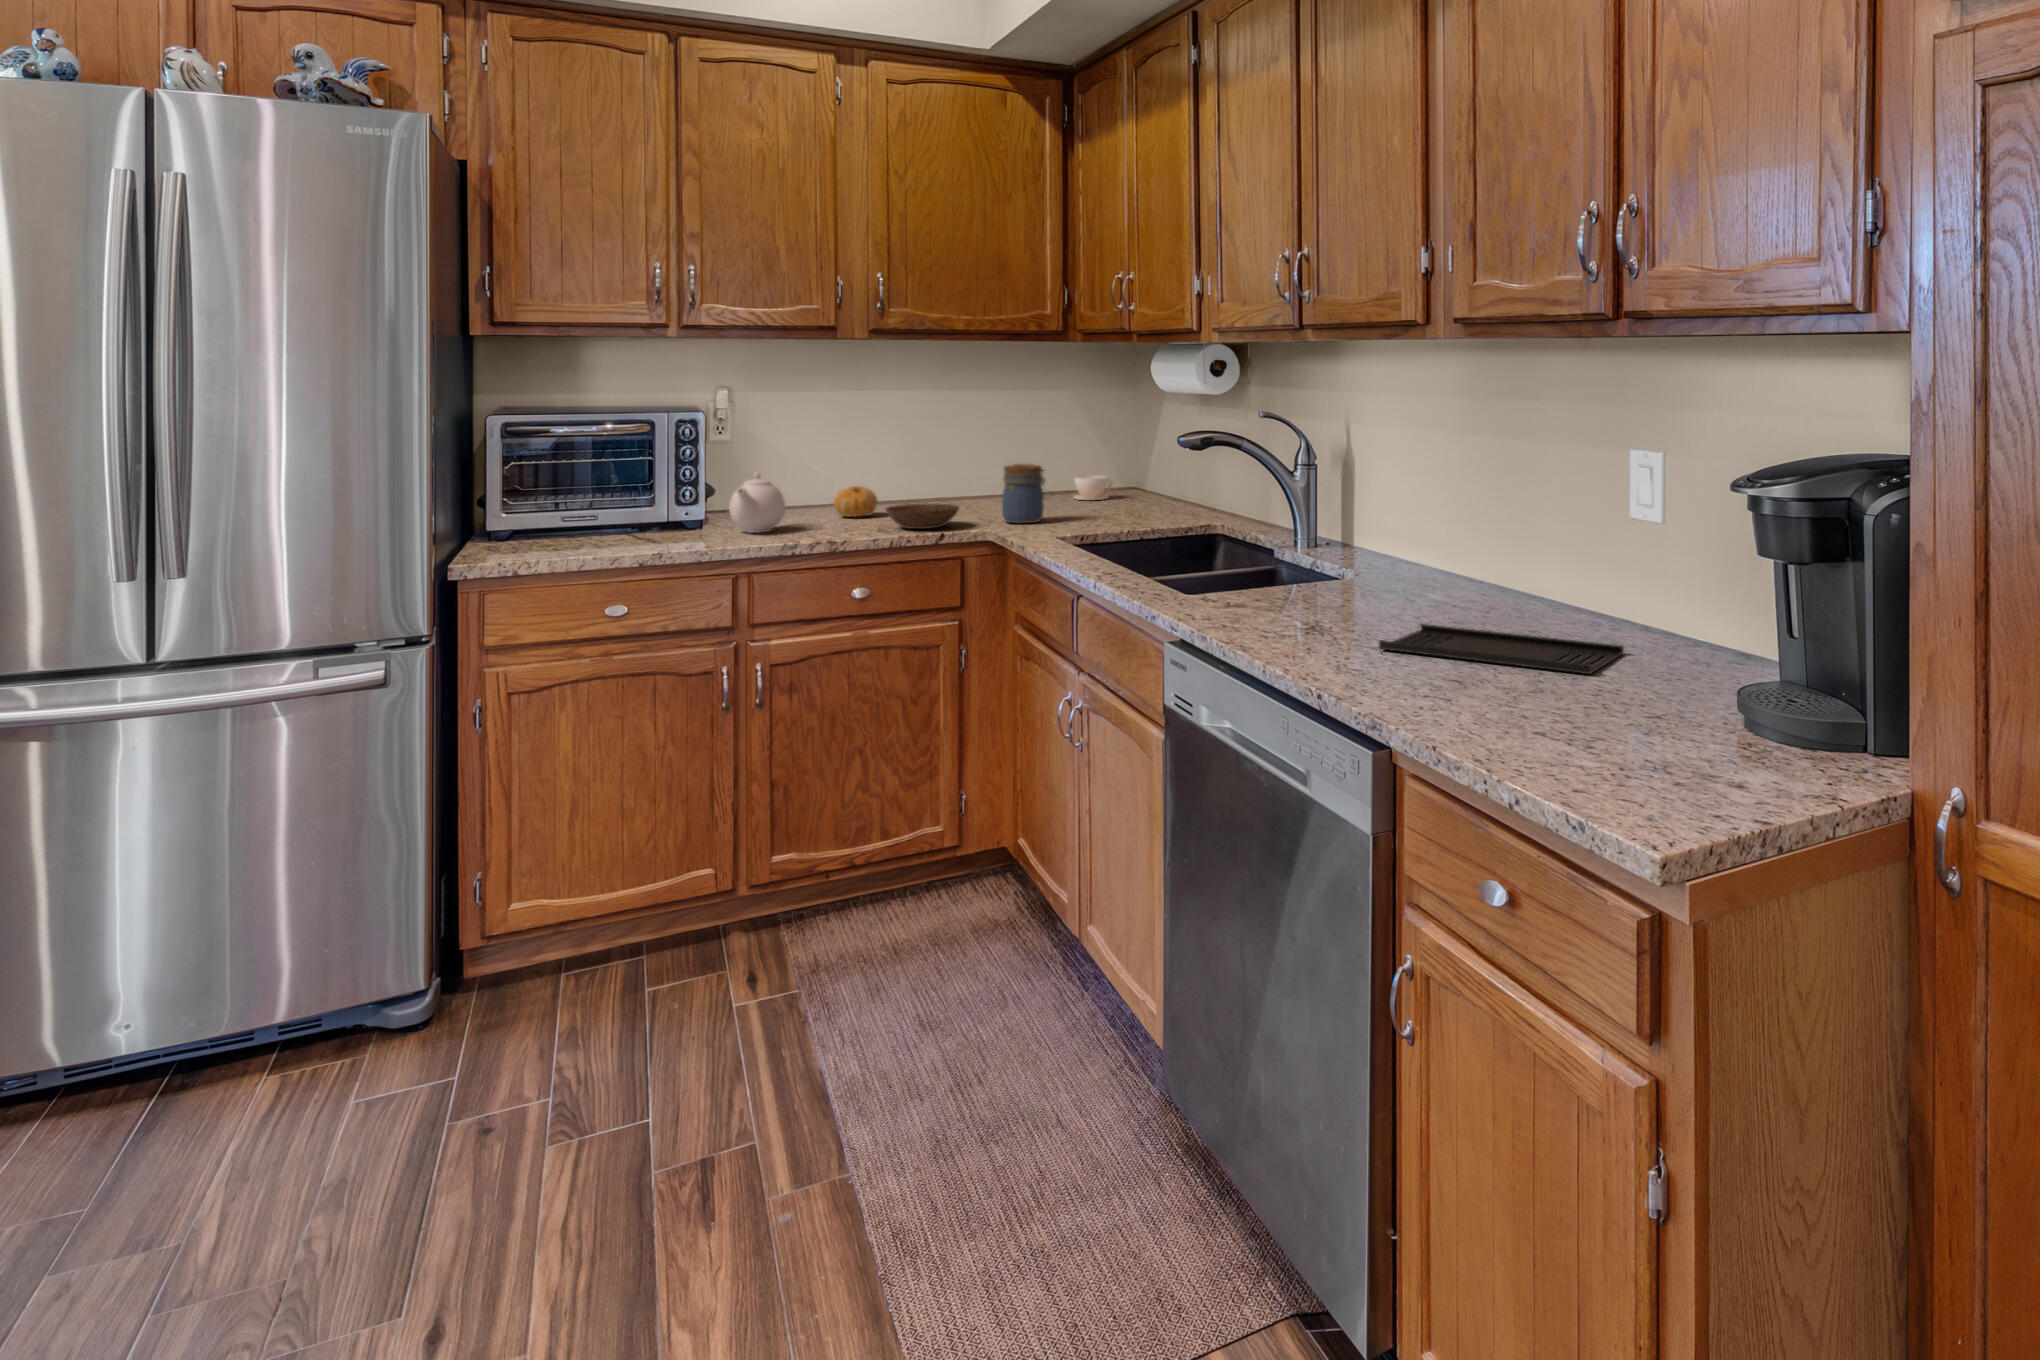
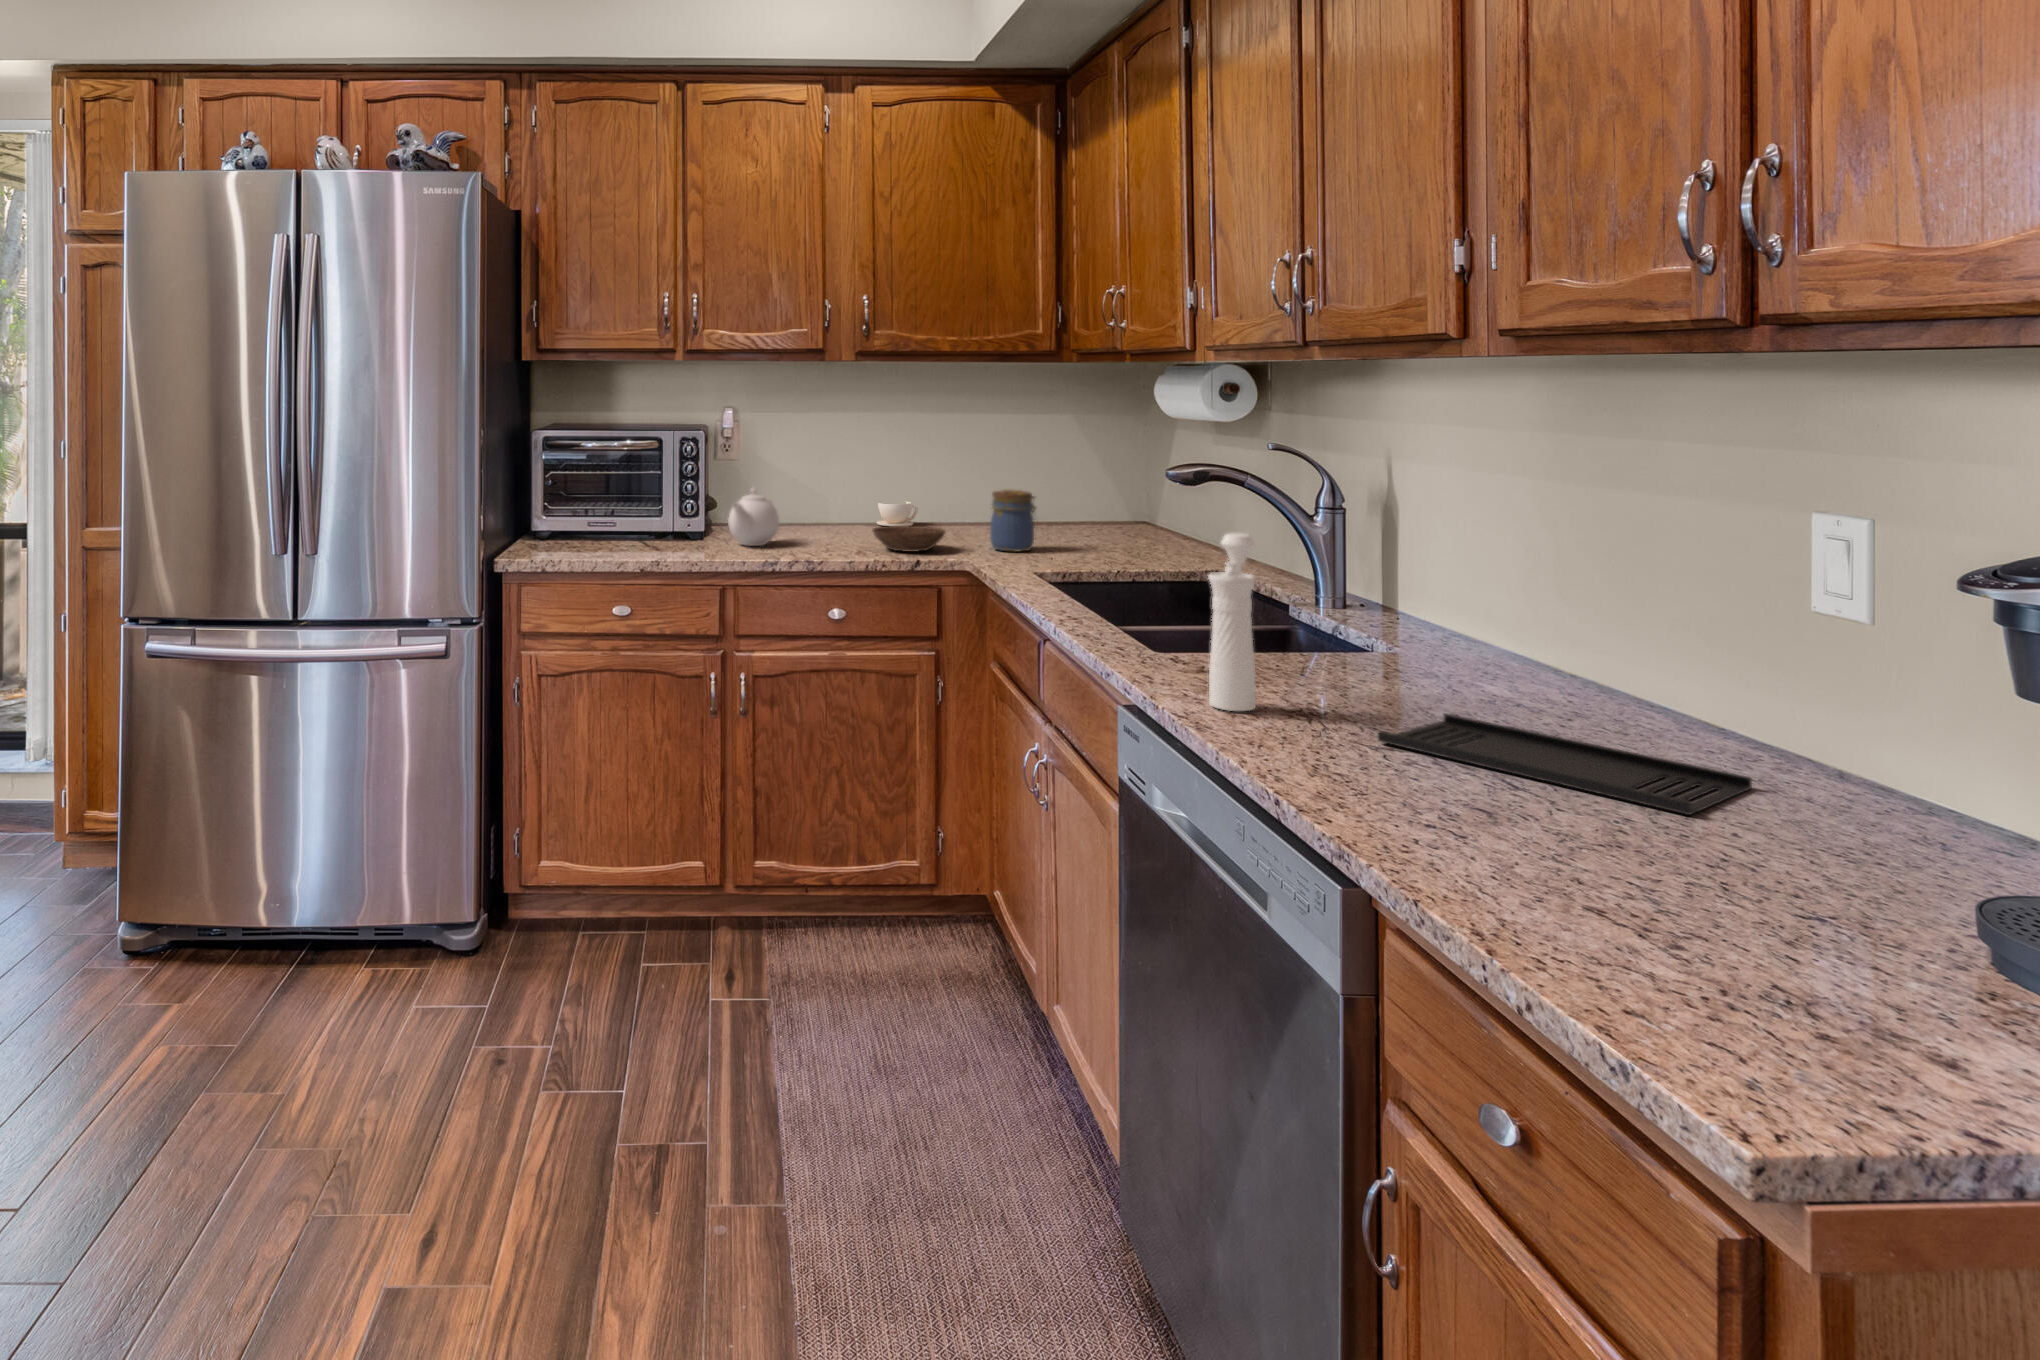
coffee cup: present [1073,475,1112,500] -> present [877,502,918,526]
fruit: present [834,486,877,517] -> none [830,505,871,535]
pepper mill: none [1245,490,1283,638] -> present [1208,533,1256,711]

